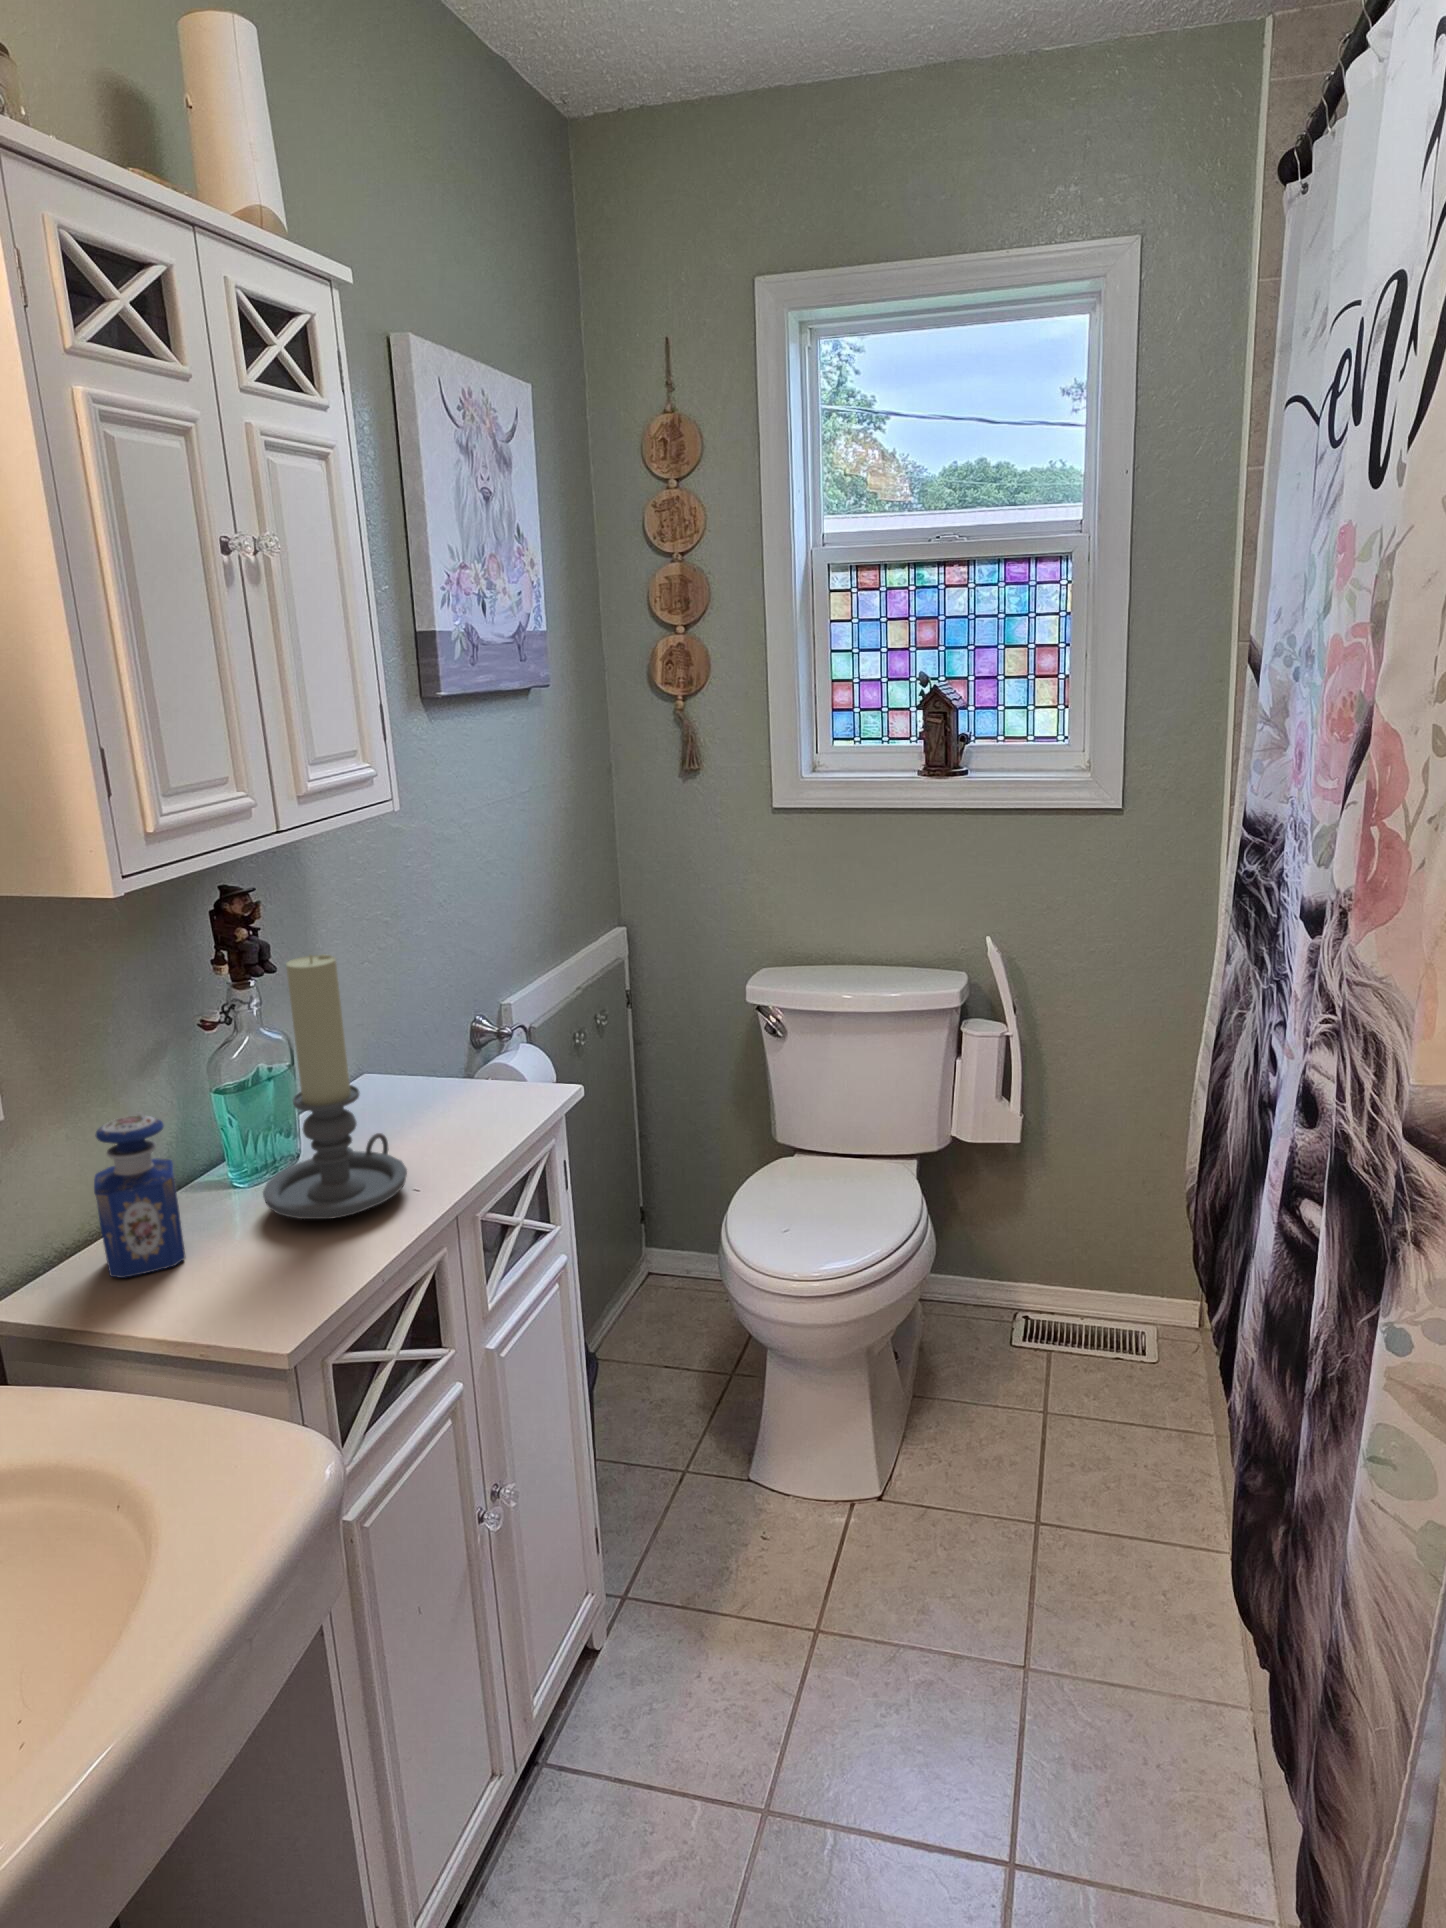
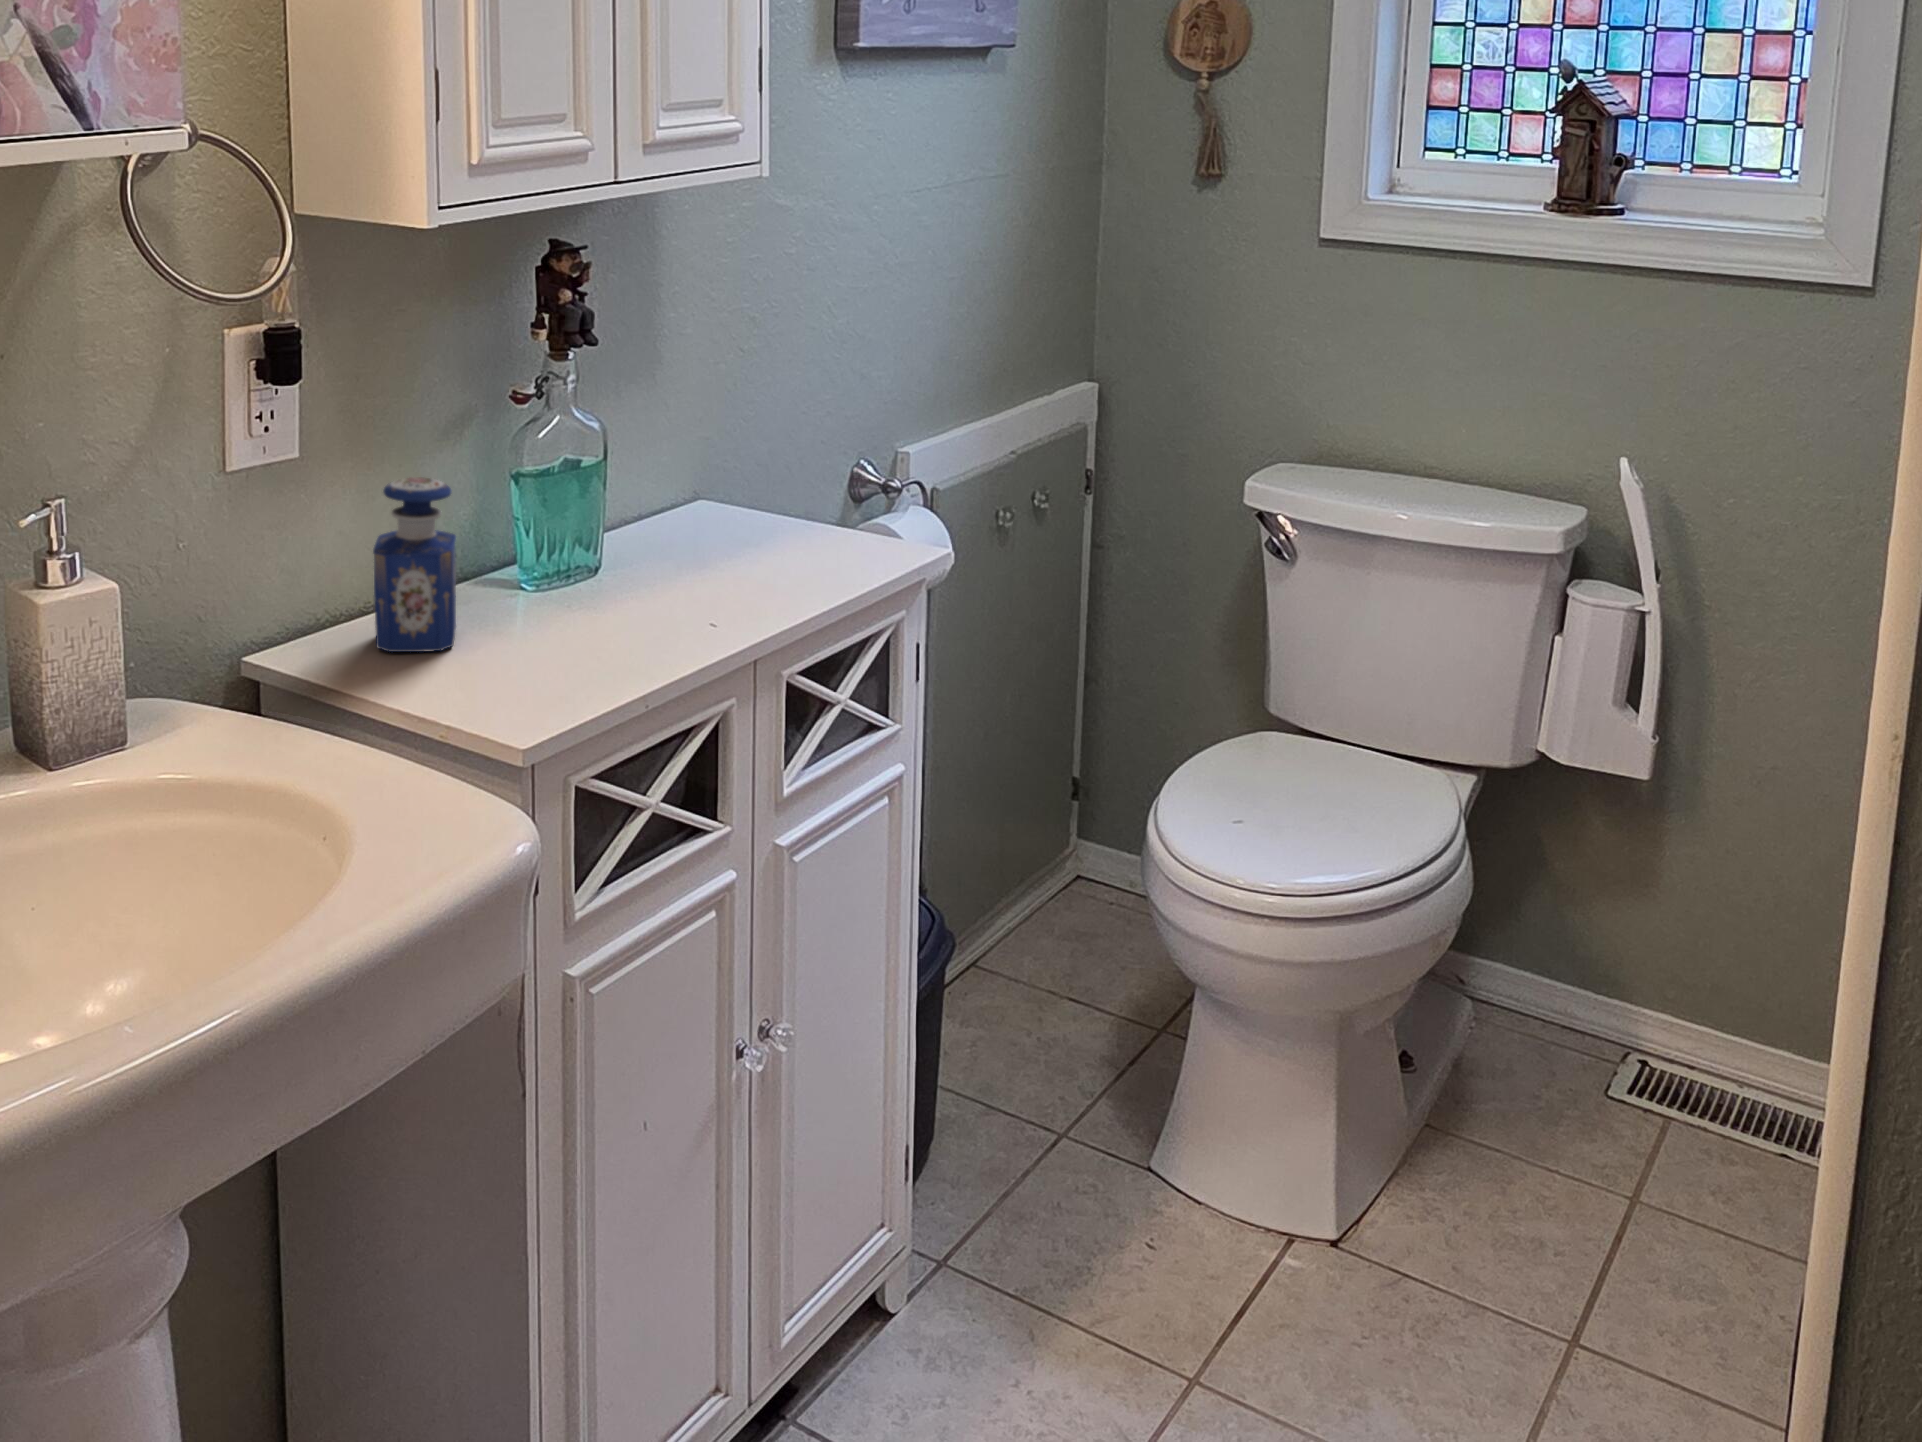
candle holder: present [263,954,407,1219] -> none [546,325,707,637]

